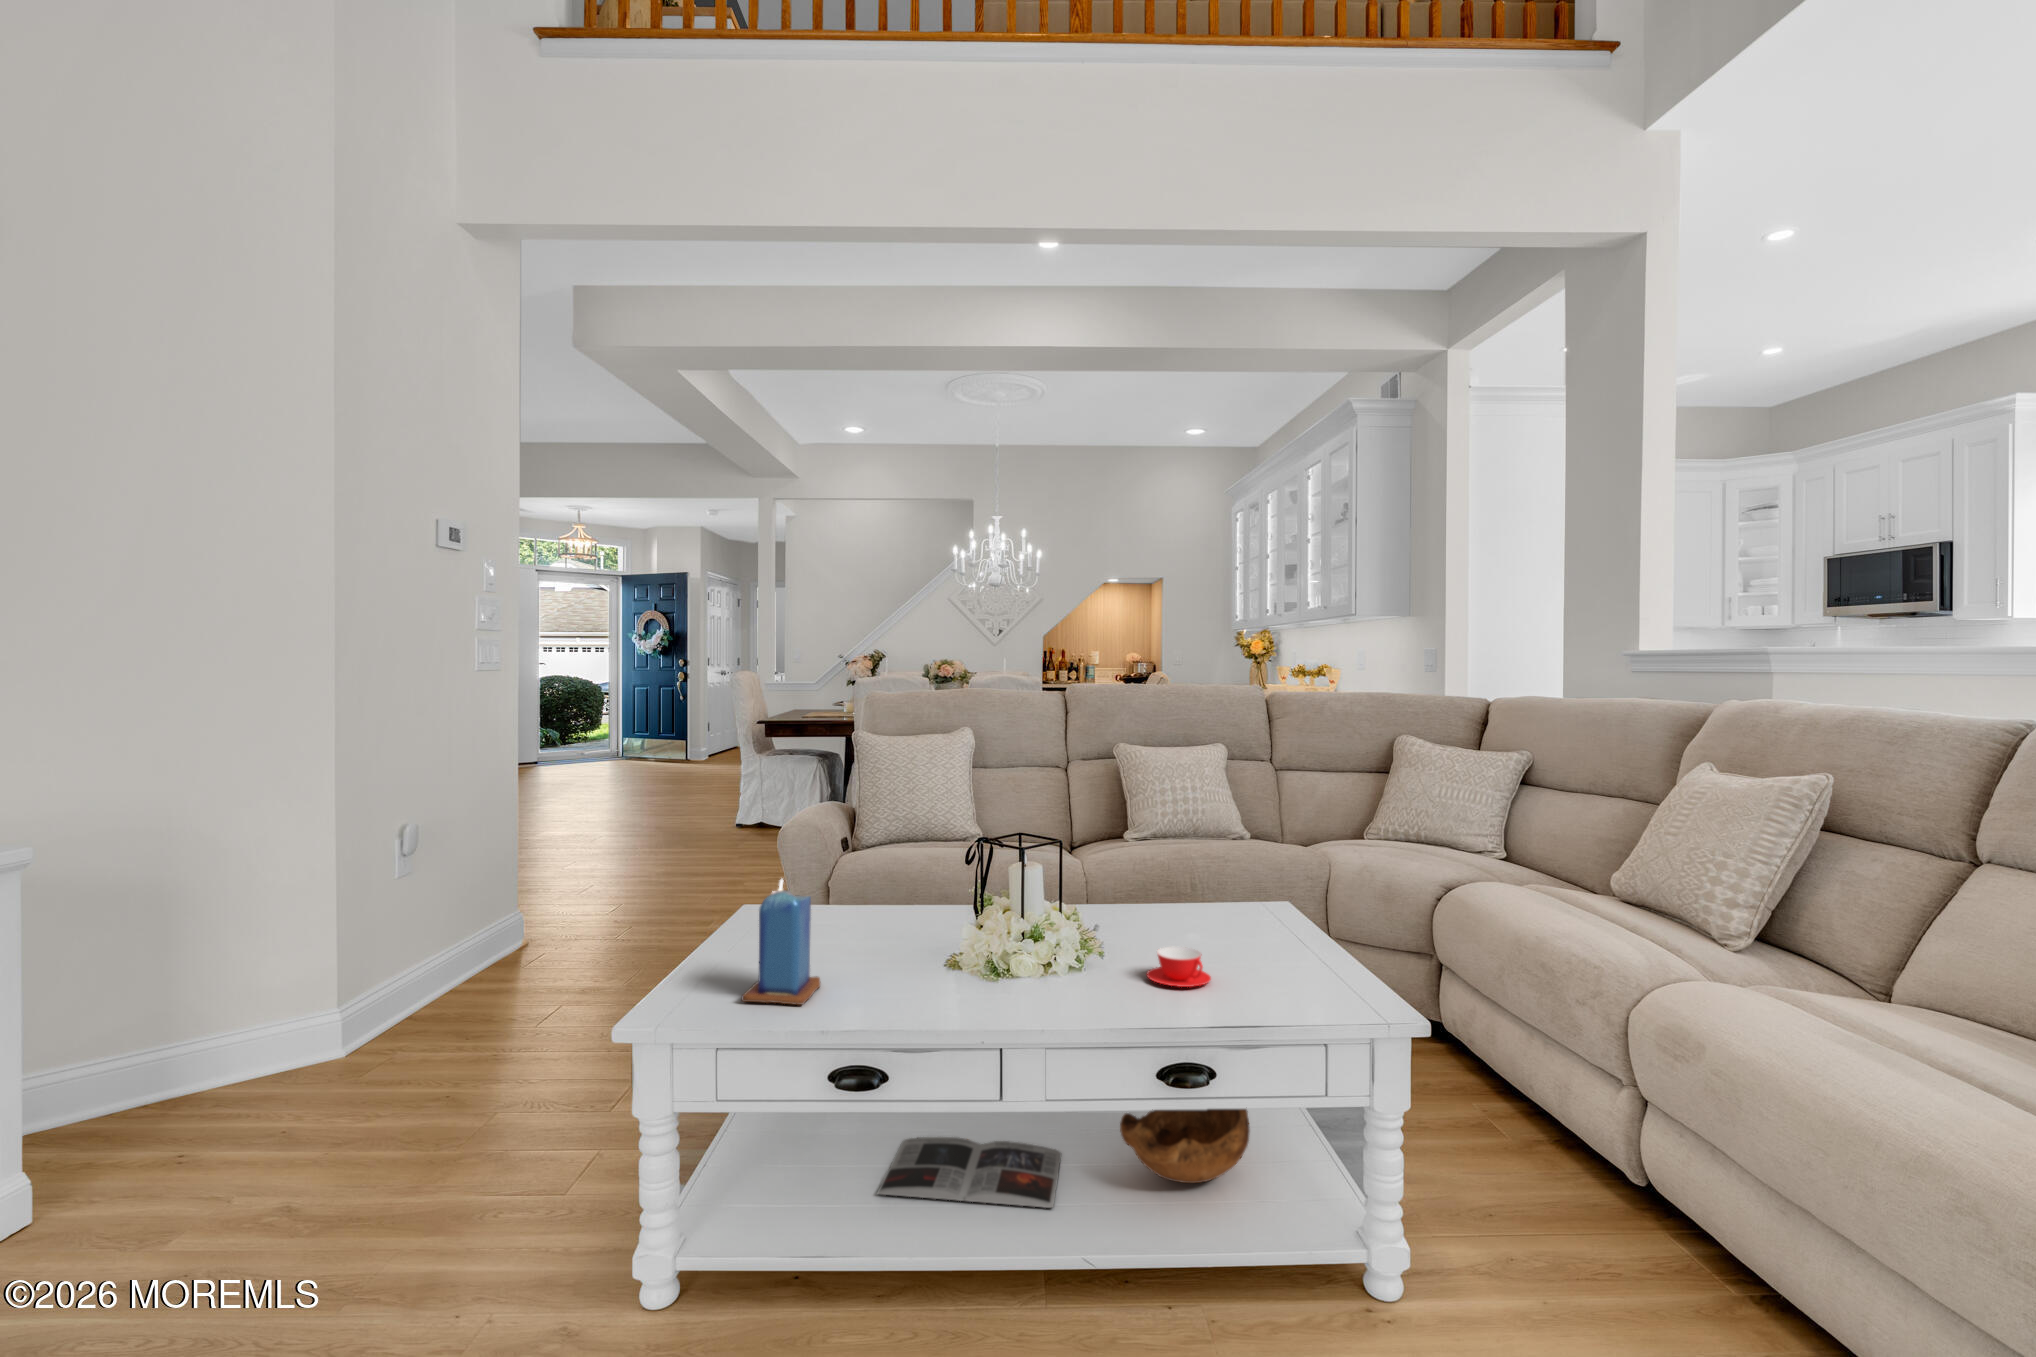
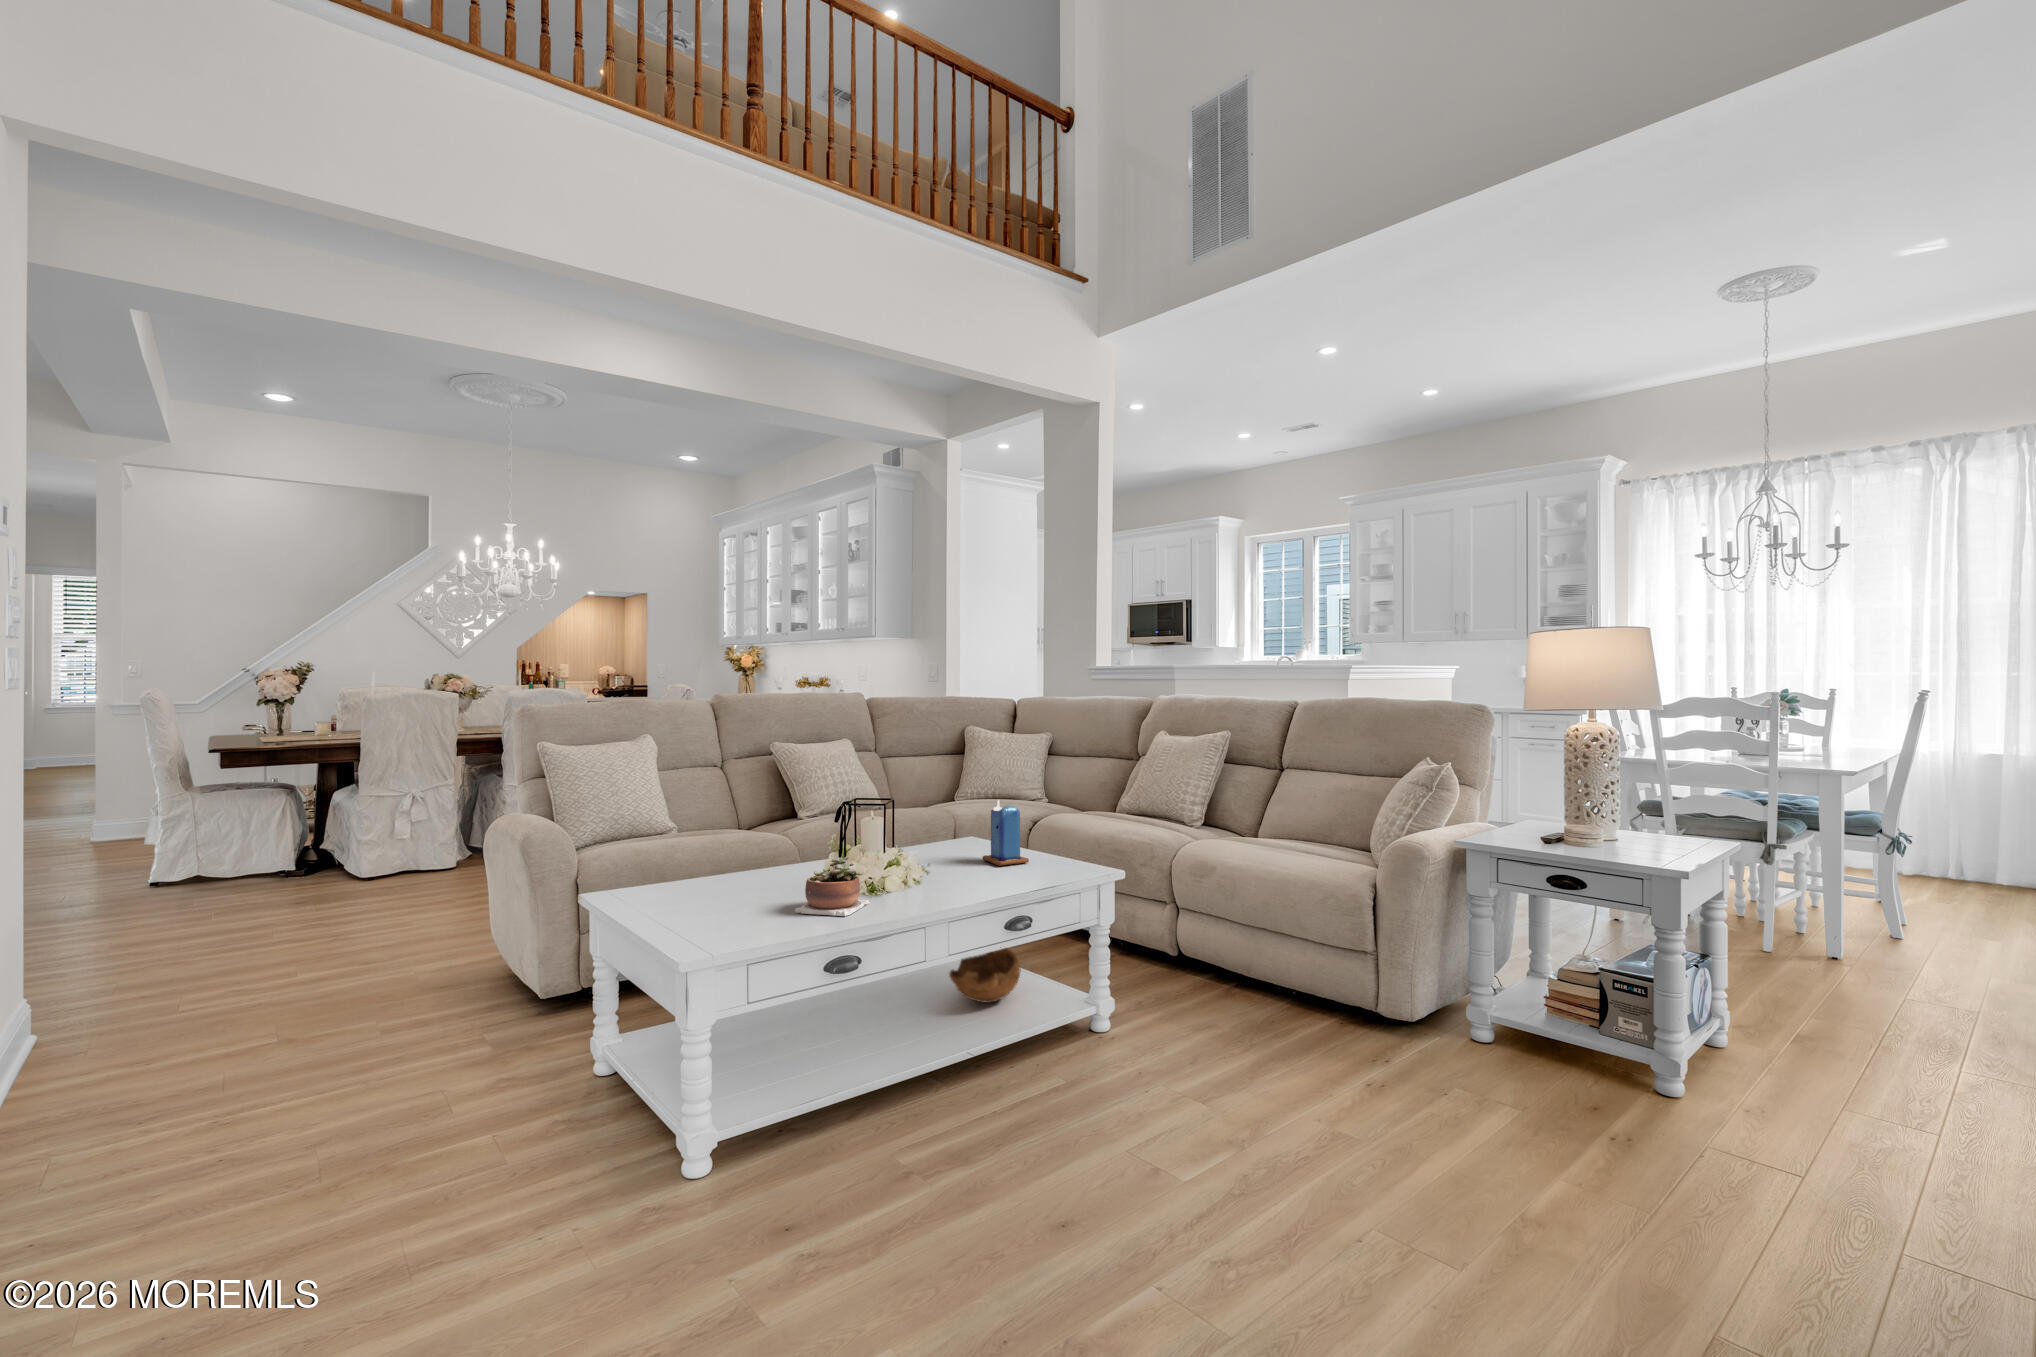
candle: present [742,879,821,1005] -> present [982,800,1029,866]
succulent plant: none [852,914,964,1005] -> present [795,856,870,916]
teacup: present [1147,947,1211,987] -> none [961,859,1001,881]
magazine: present [878,1137,1061,1208] -> none [798,1008,932,1054]

